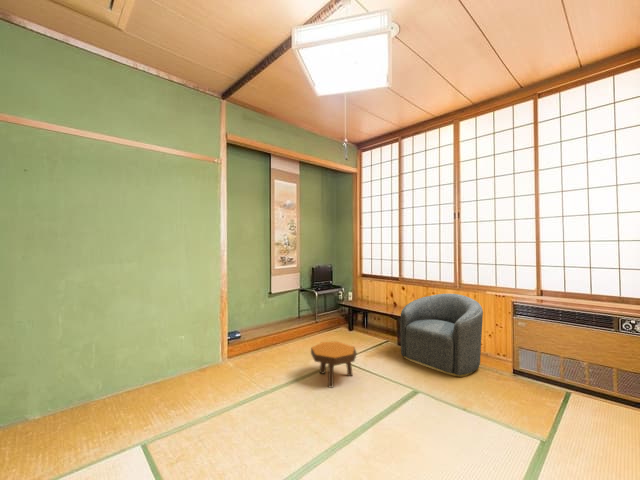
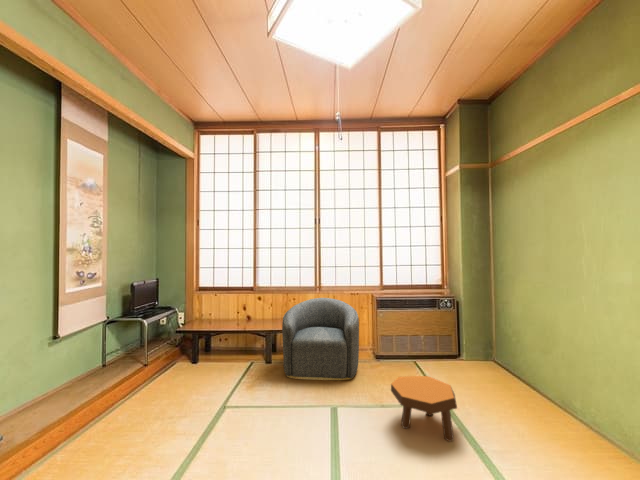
footstool: present [311,342,357,387] -> present [391,376,457,442]

